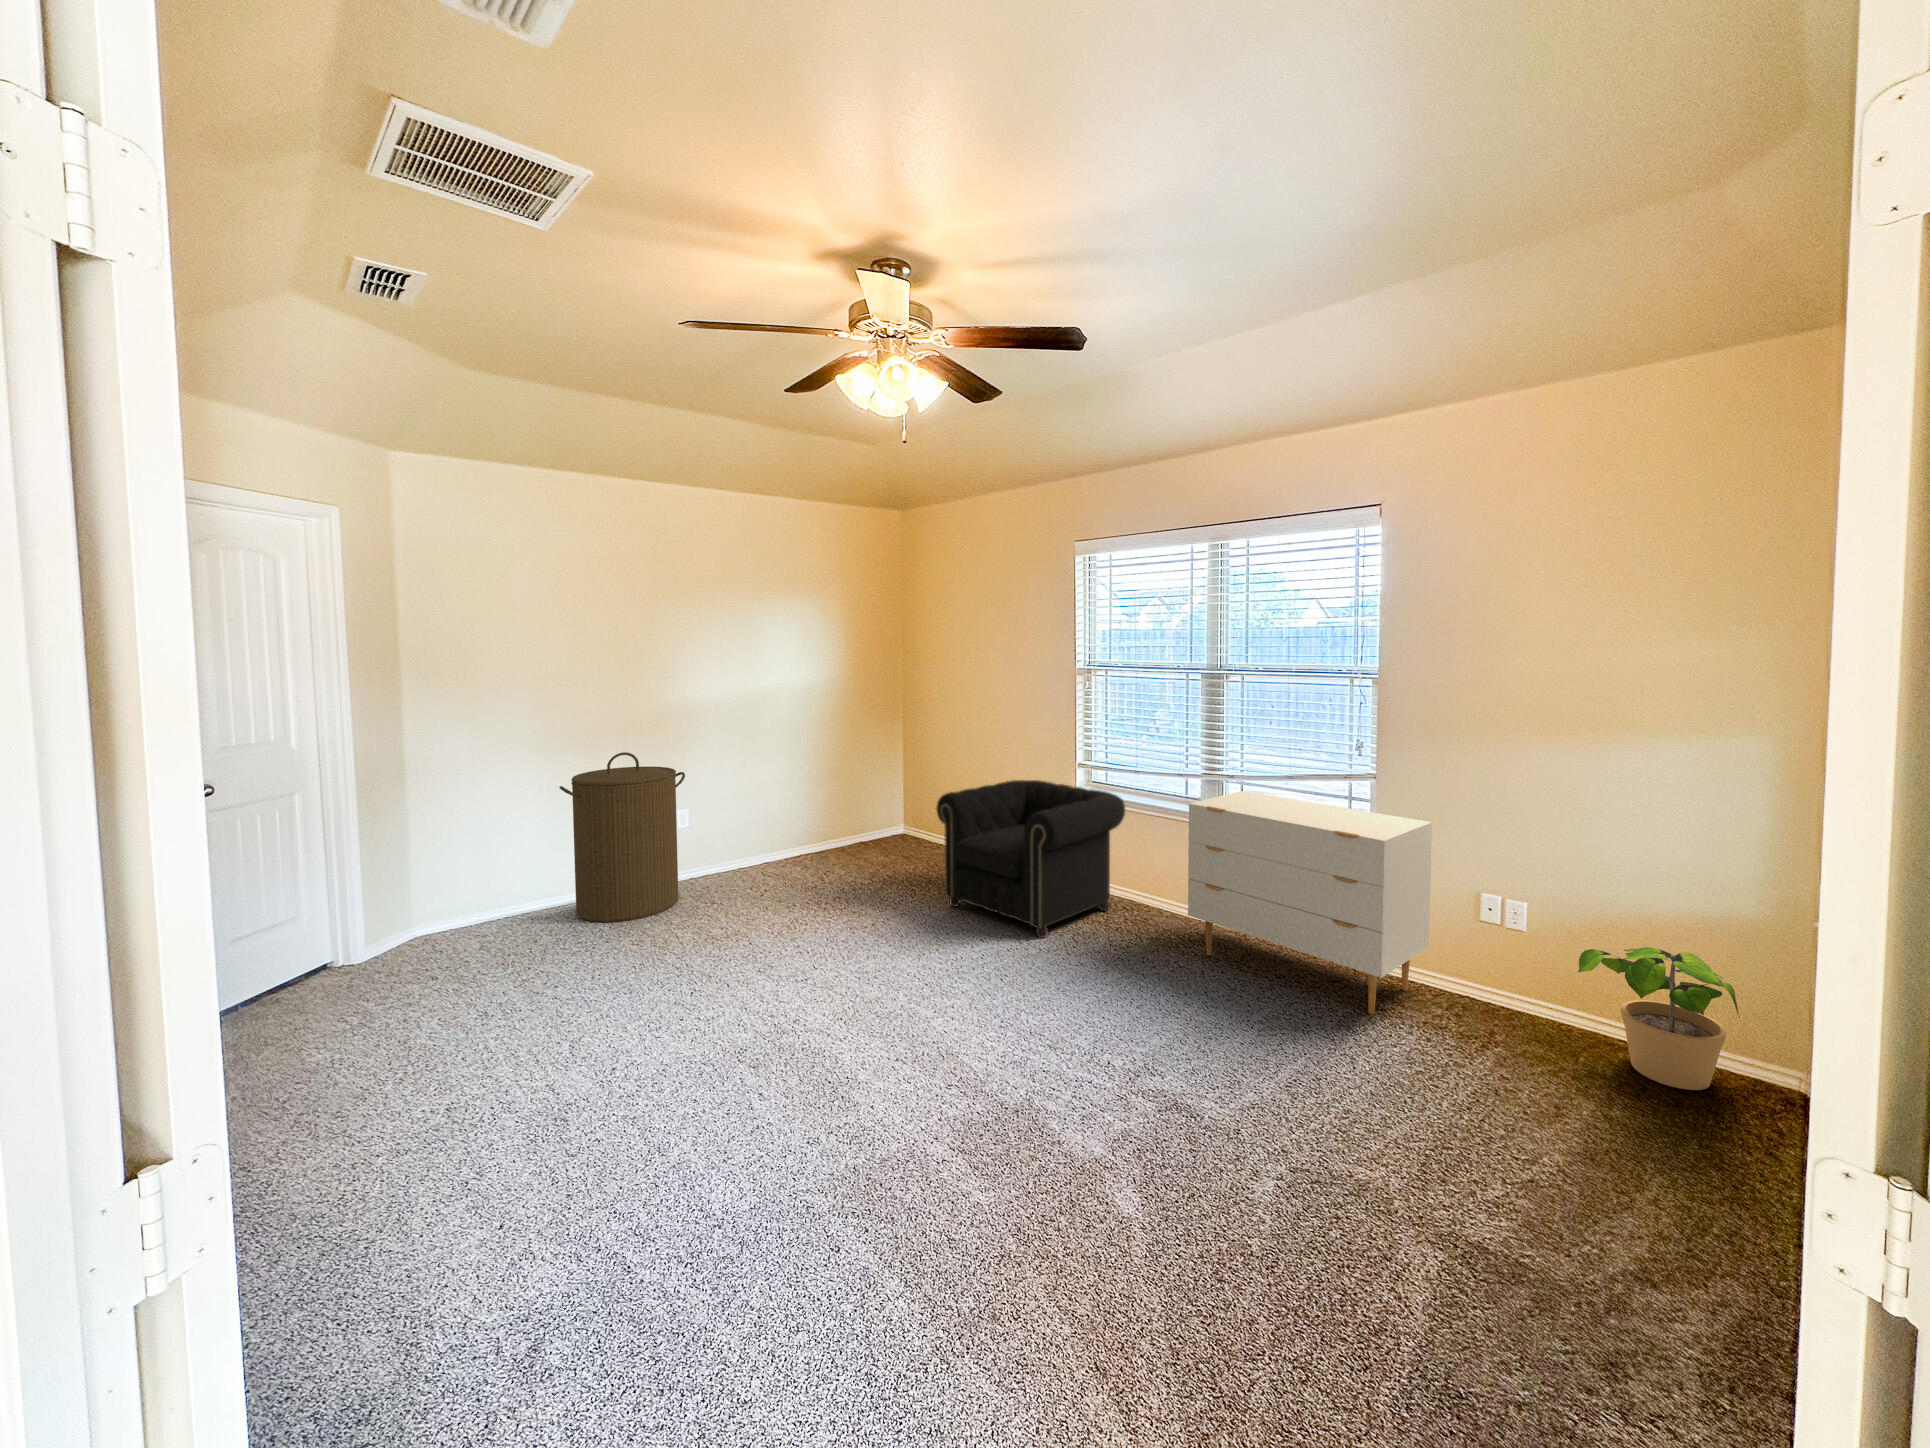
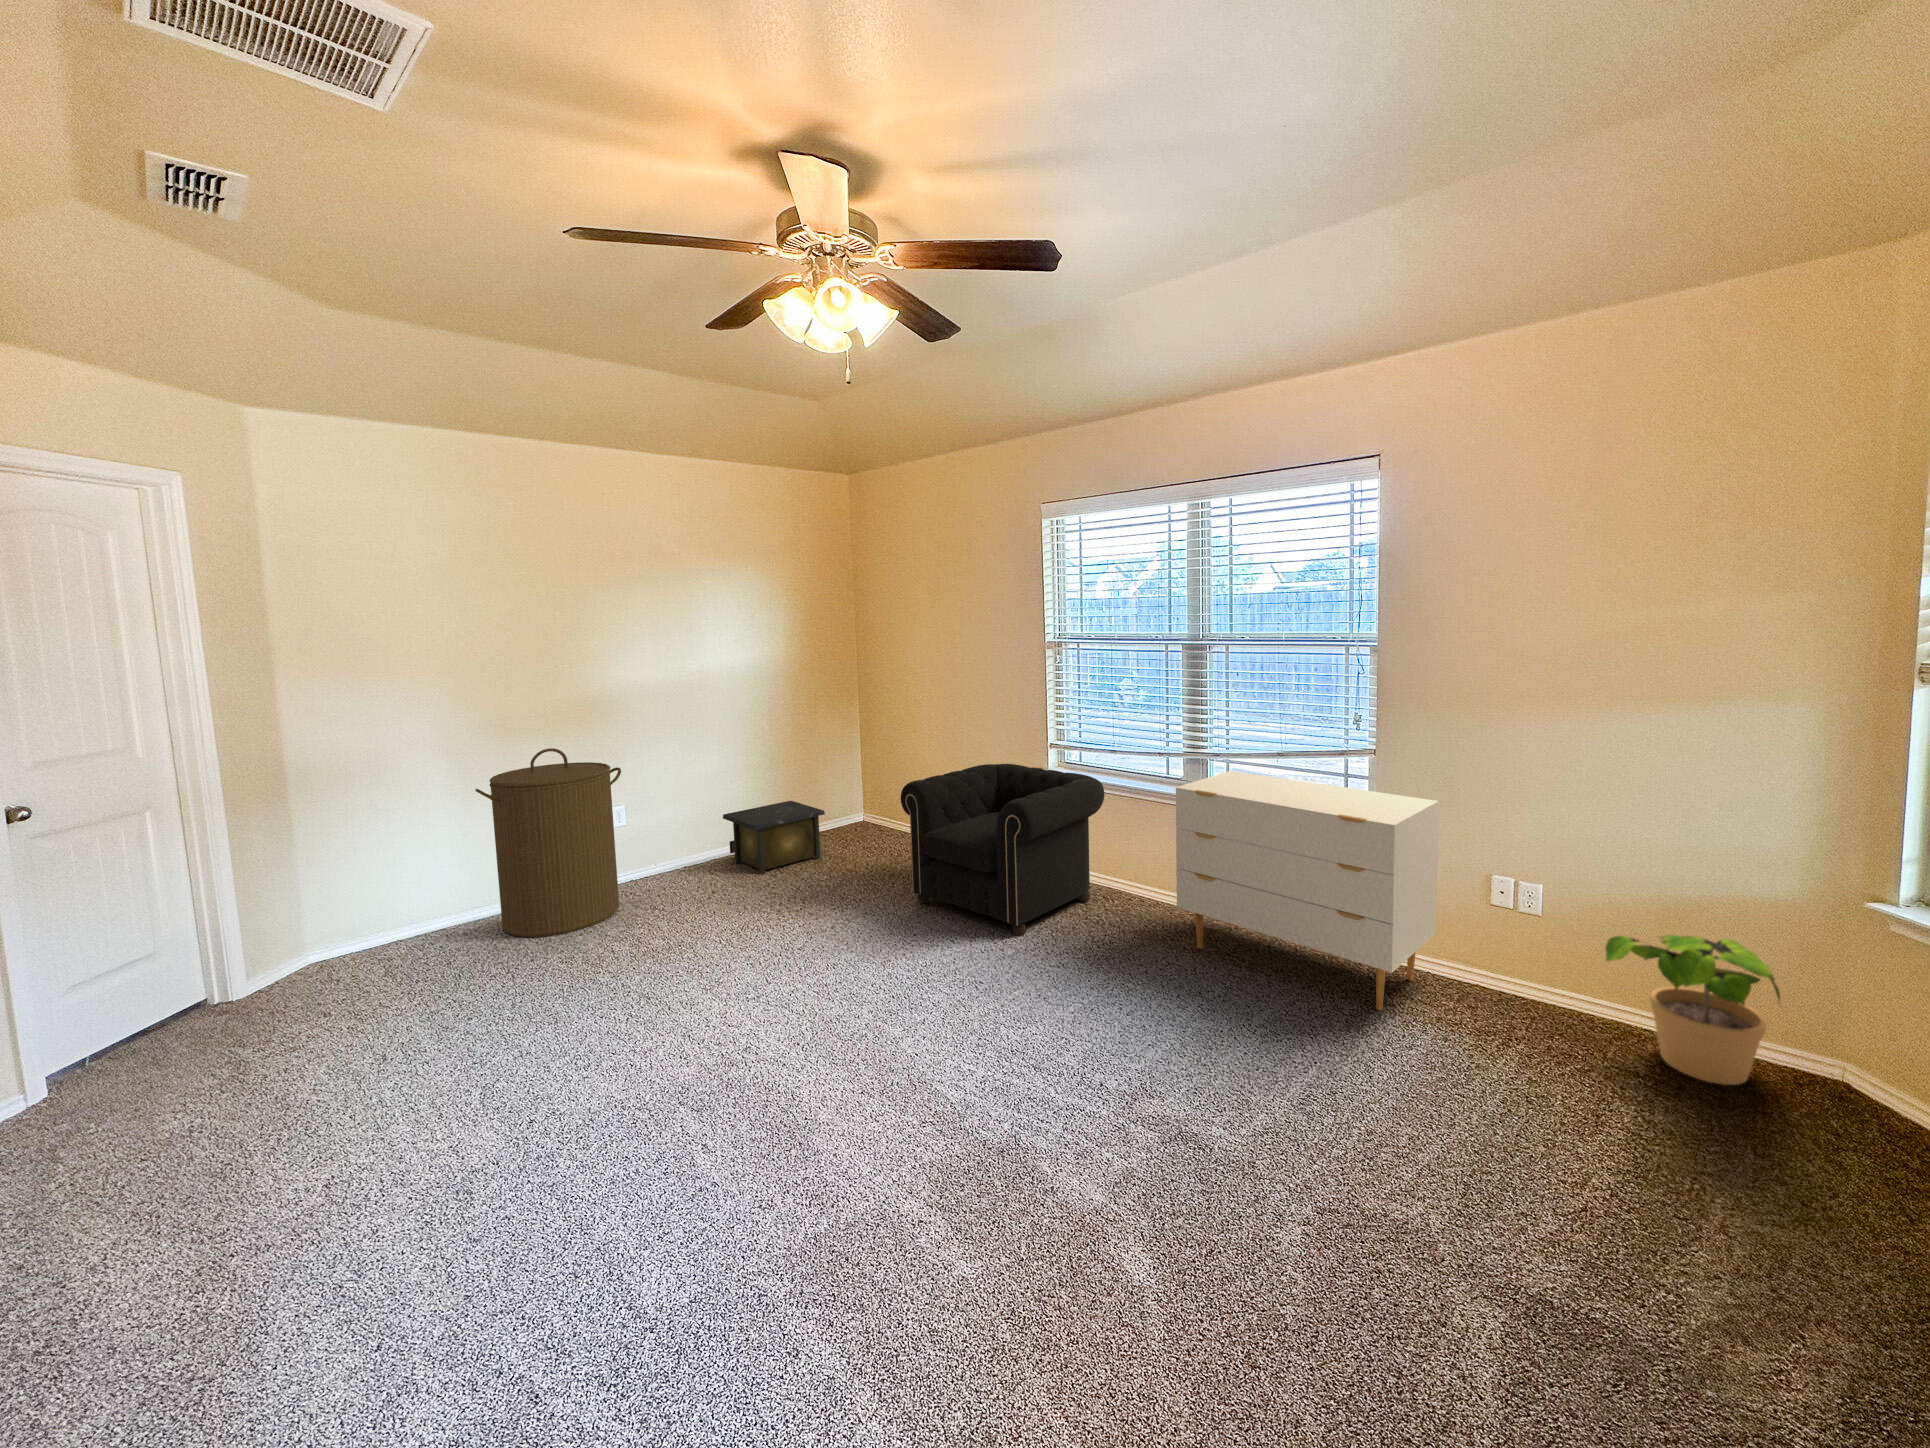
nightstand: none [772,810,866,876] -> present [723,801,825,874]

